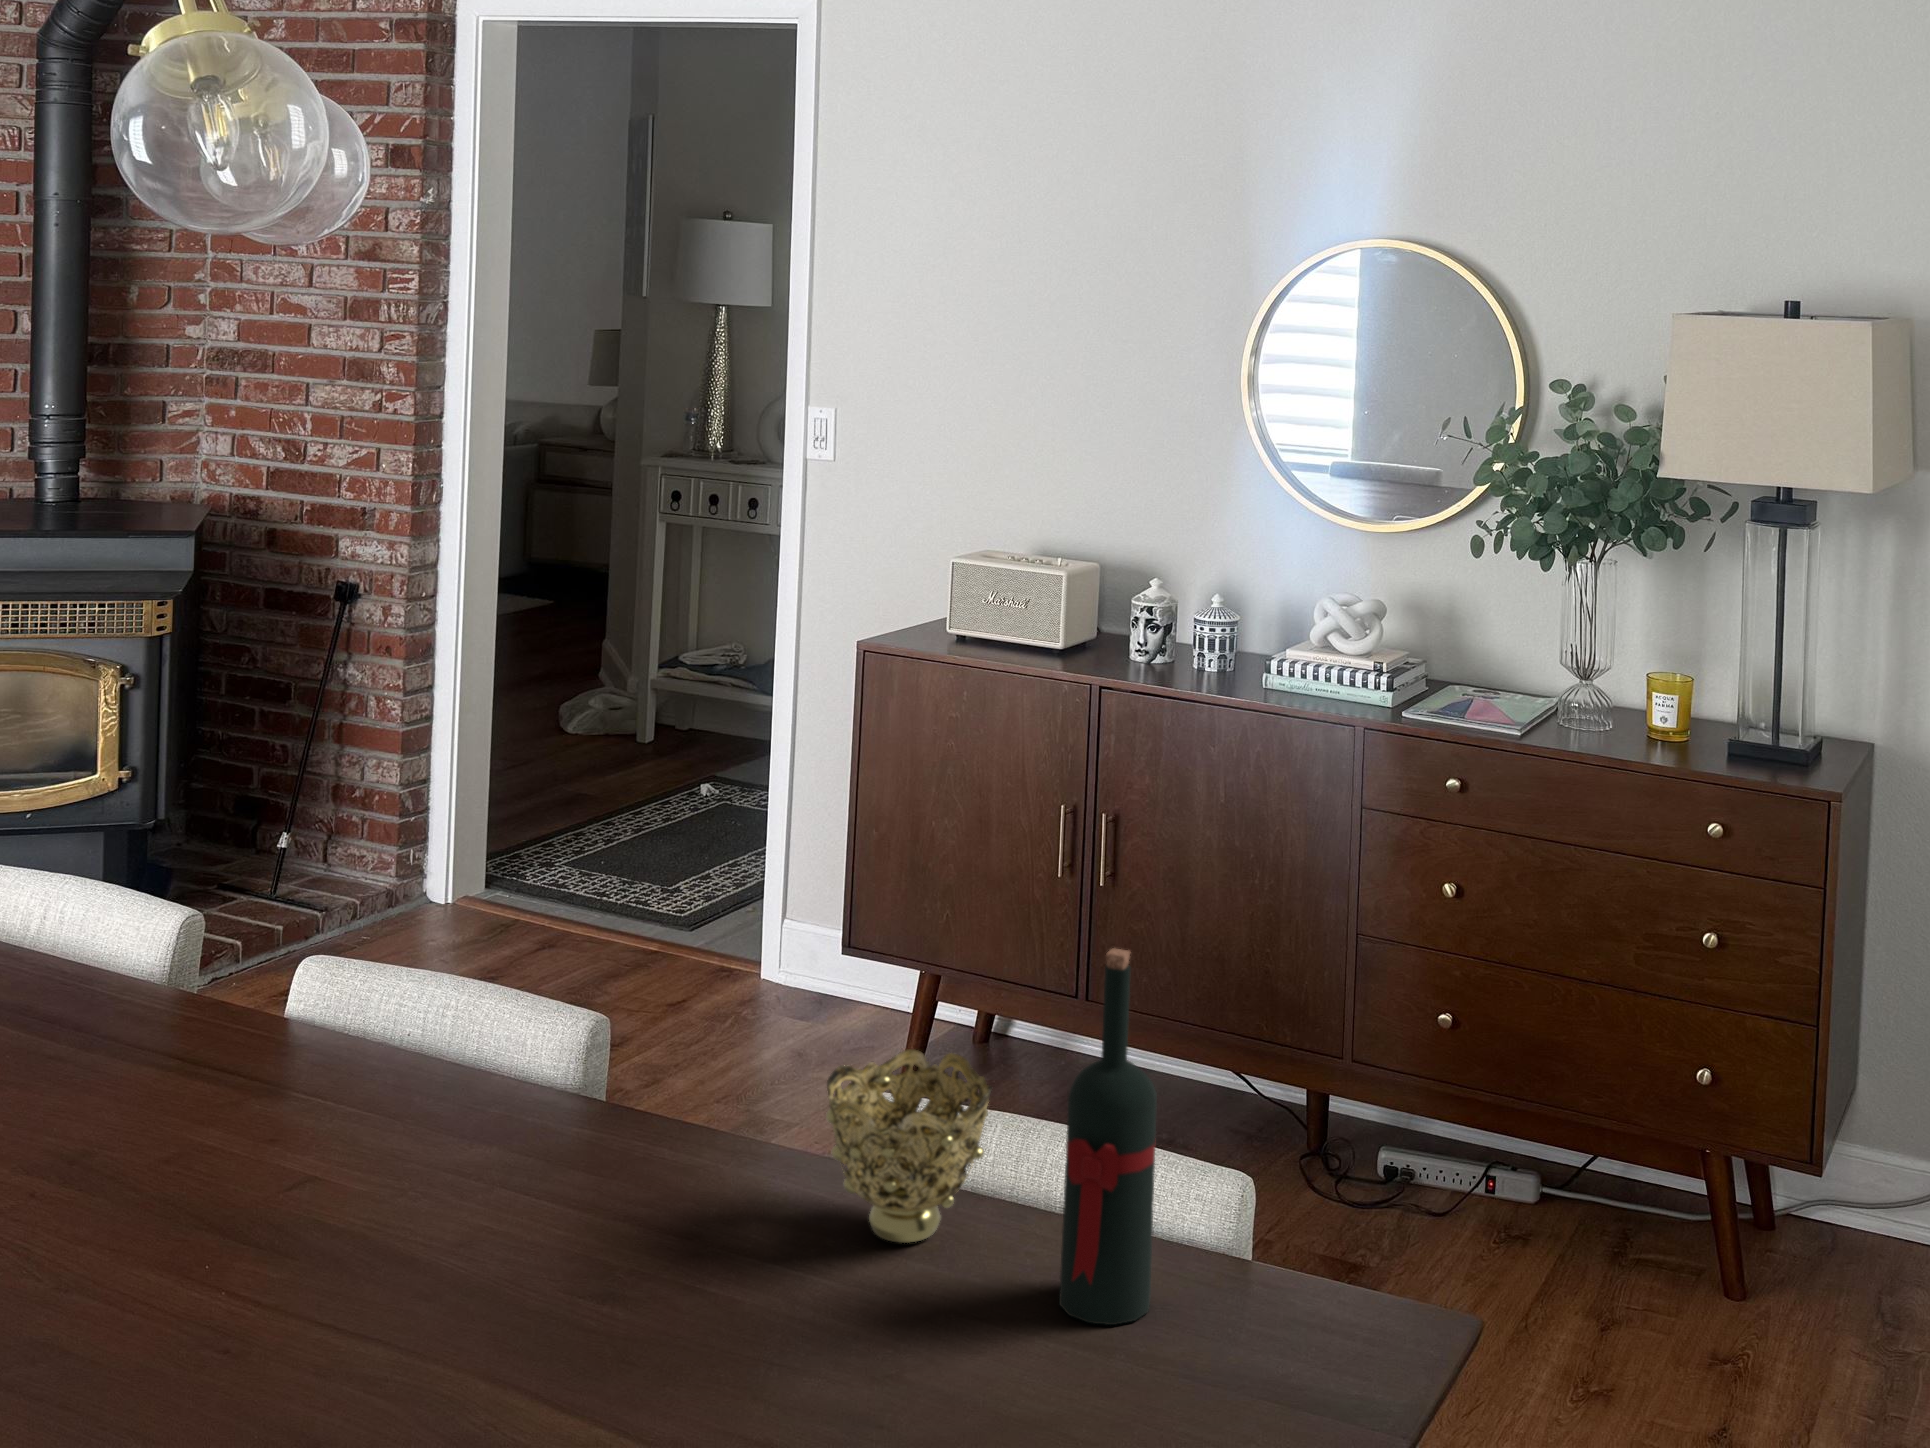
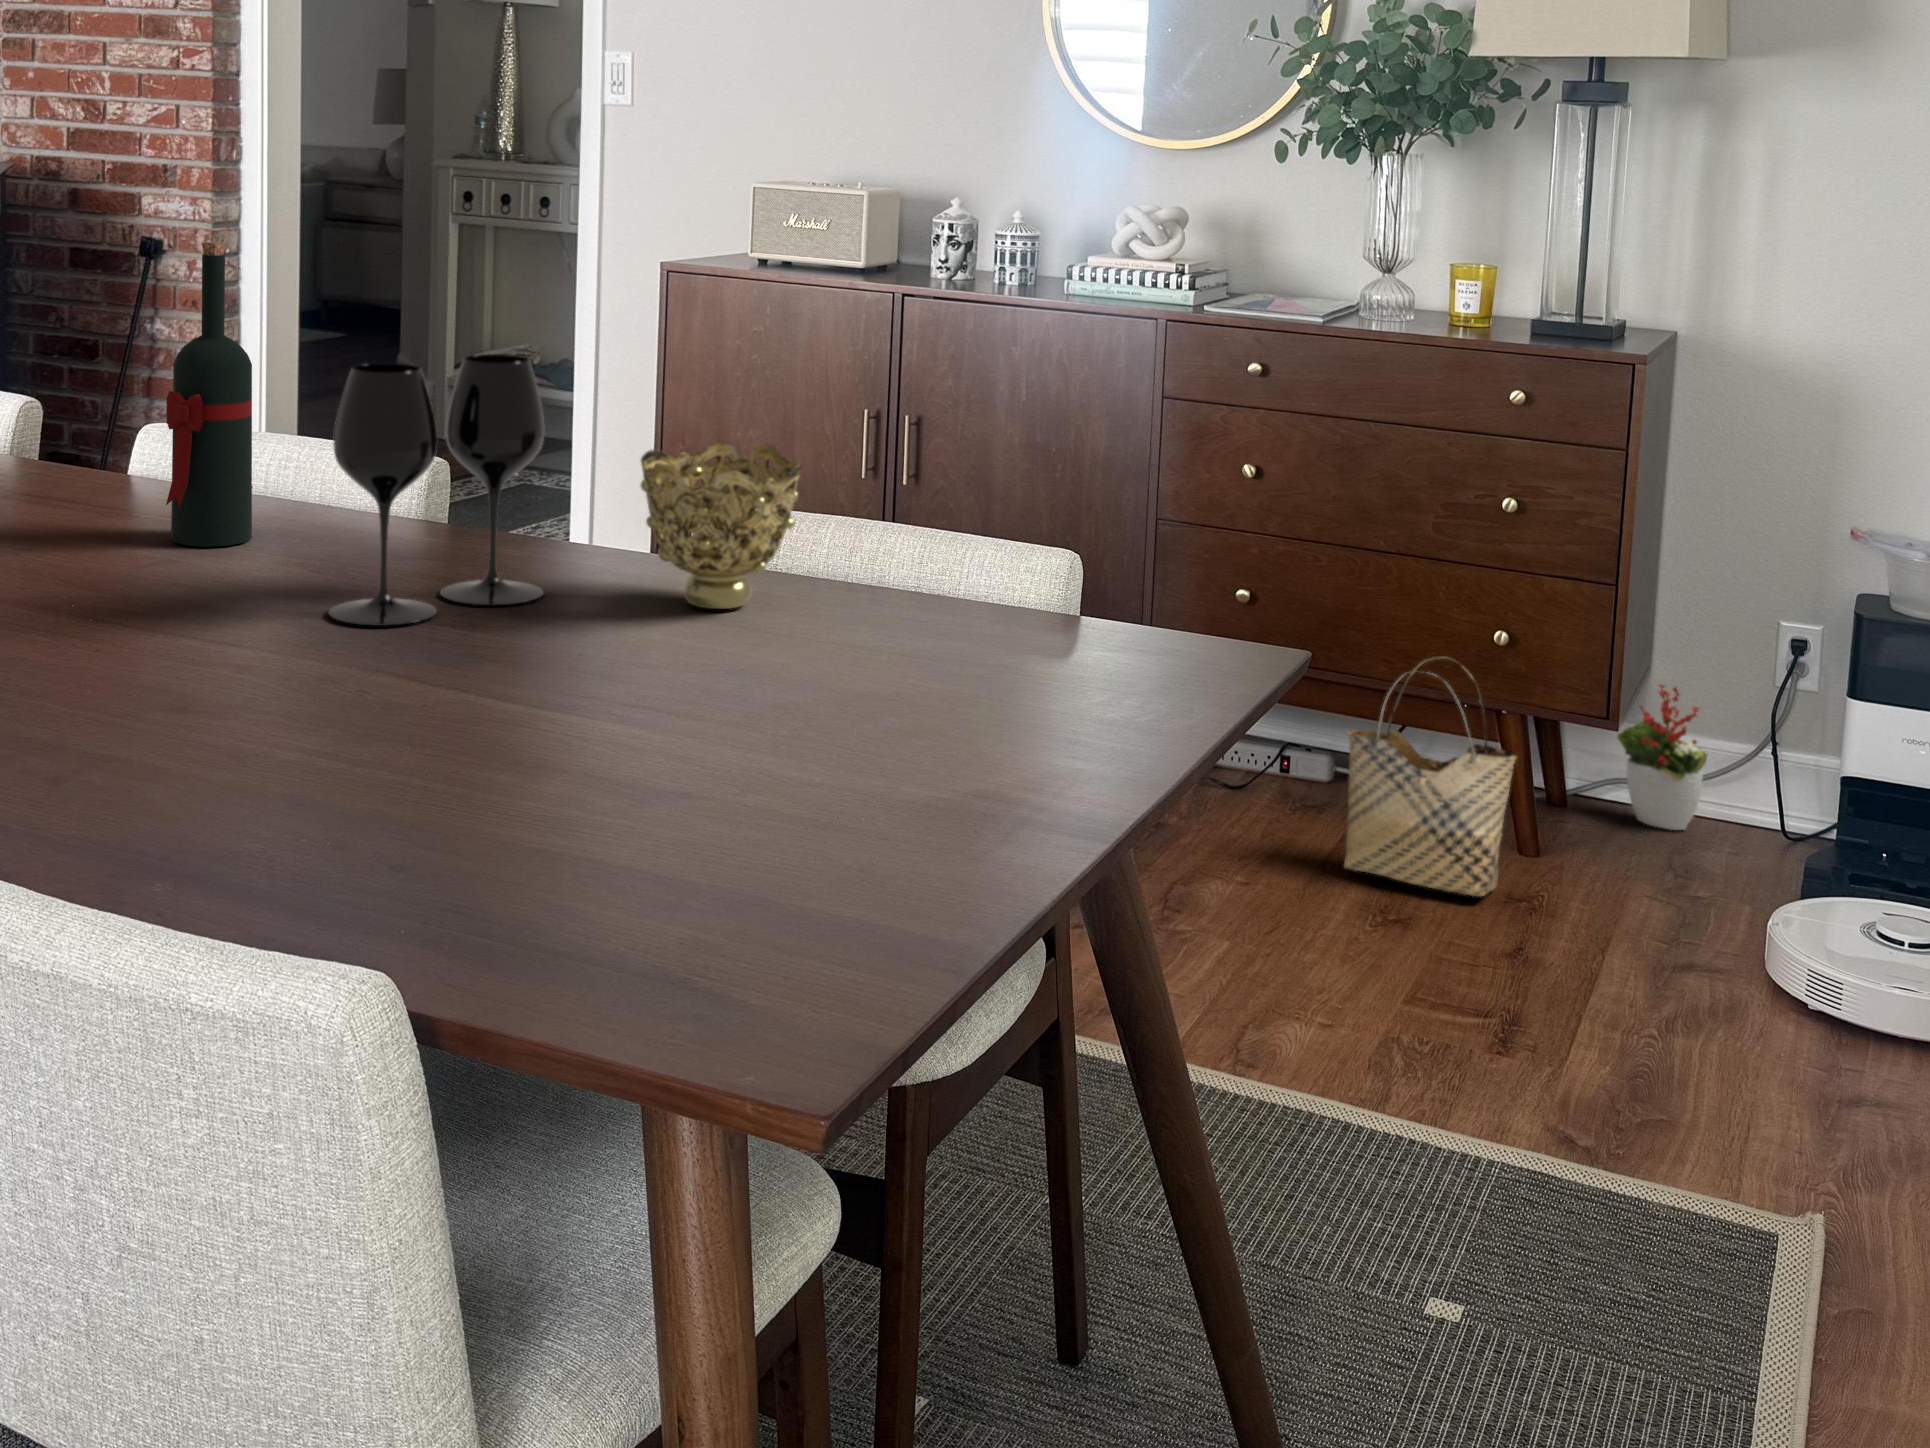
wine bottle: present [1059,948,1157,1325] -> present [166,242,252,547]
wine glass: none [503,968,728,1285] -> present [328,354,544,626]
woven basket: none [1552,1091,1726,1353] -> present [1344,655,1516,896]
decorative plant: none [1827,1099,1919,1254] -> present [1617,684,1707,830]

